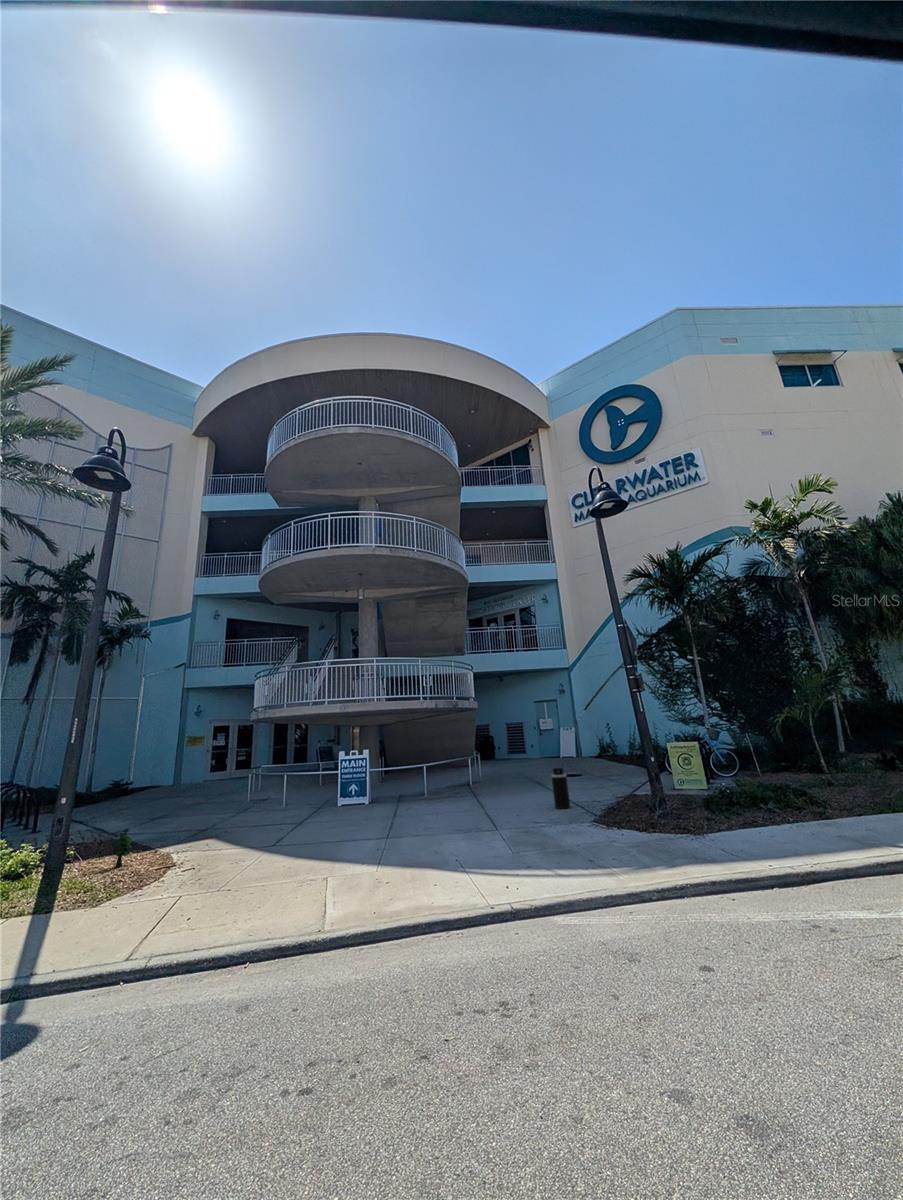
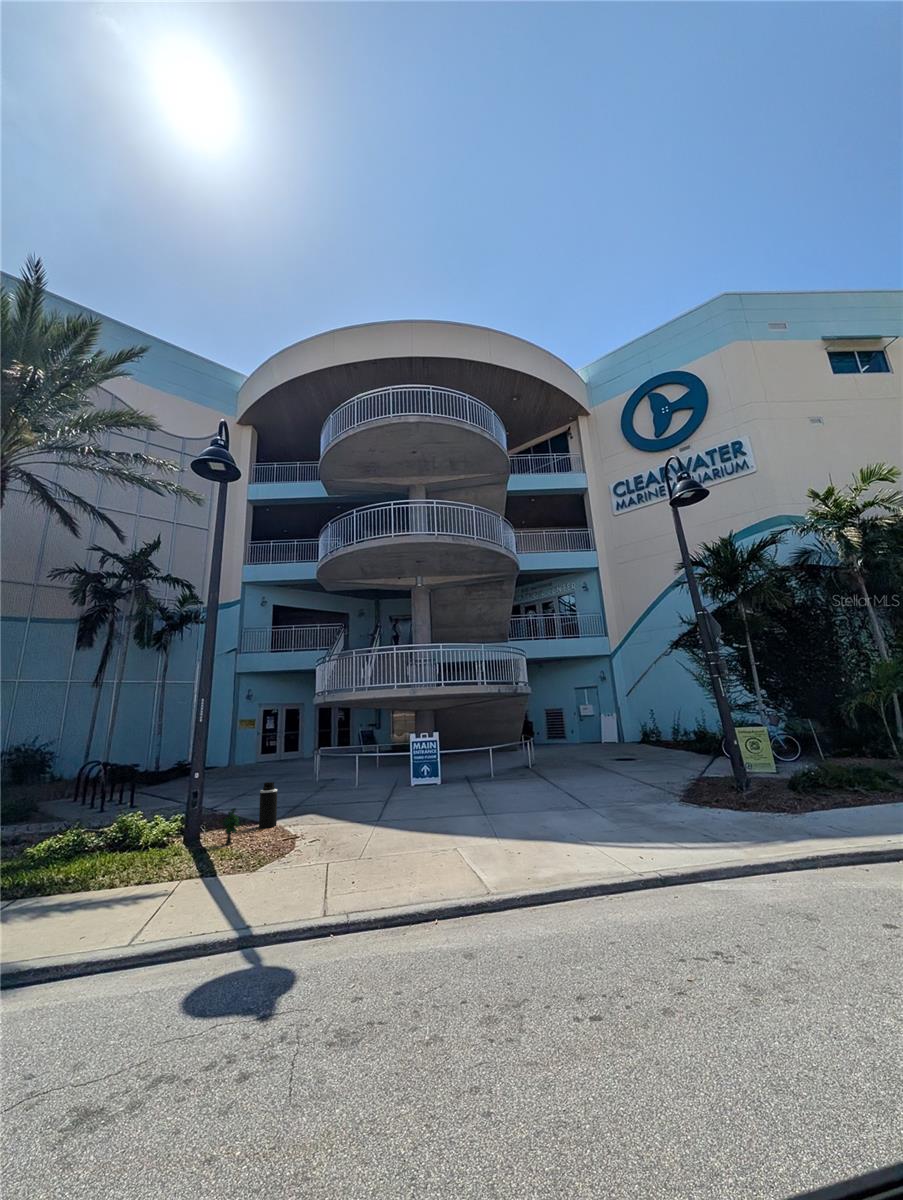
trash can: present [552,768,570,809] -> present [259,782,277,828]

